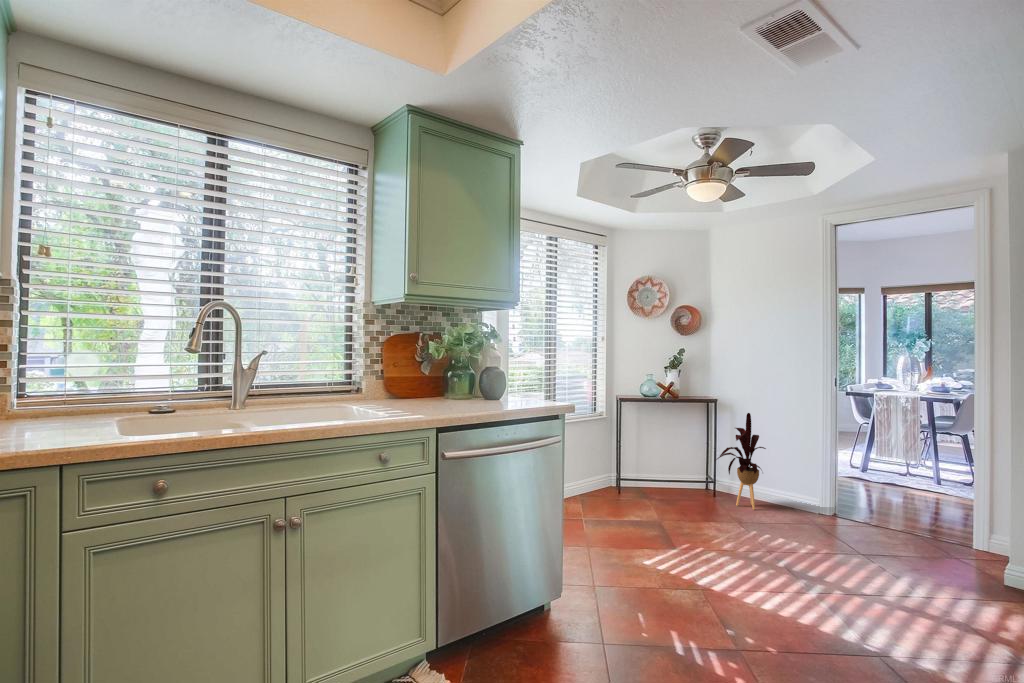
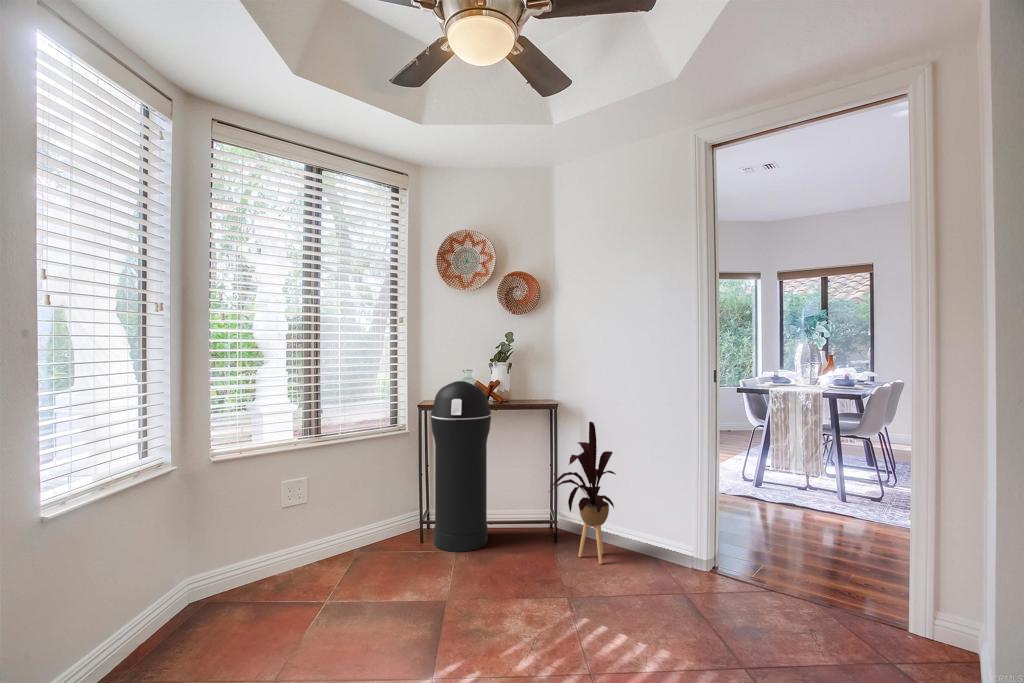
trash can: none [626,383,669,499] -> present [431,381,491,552]

